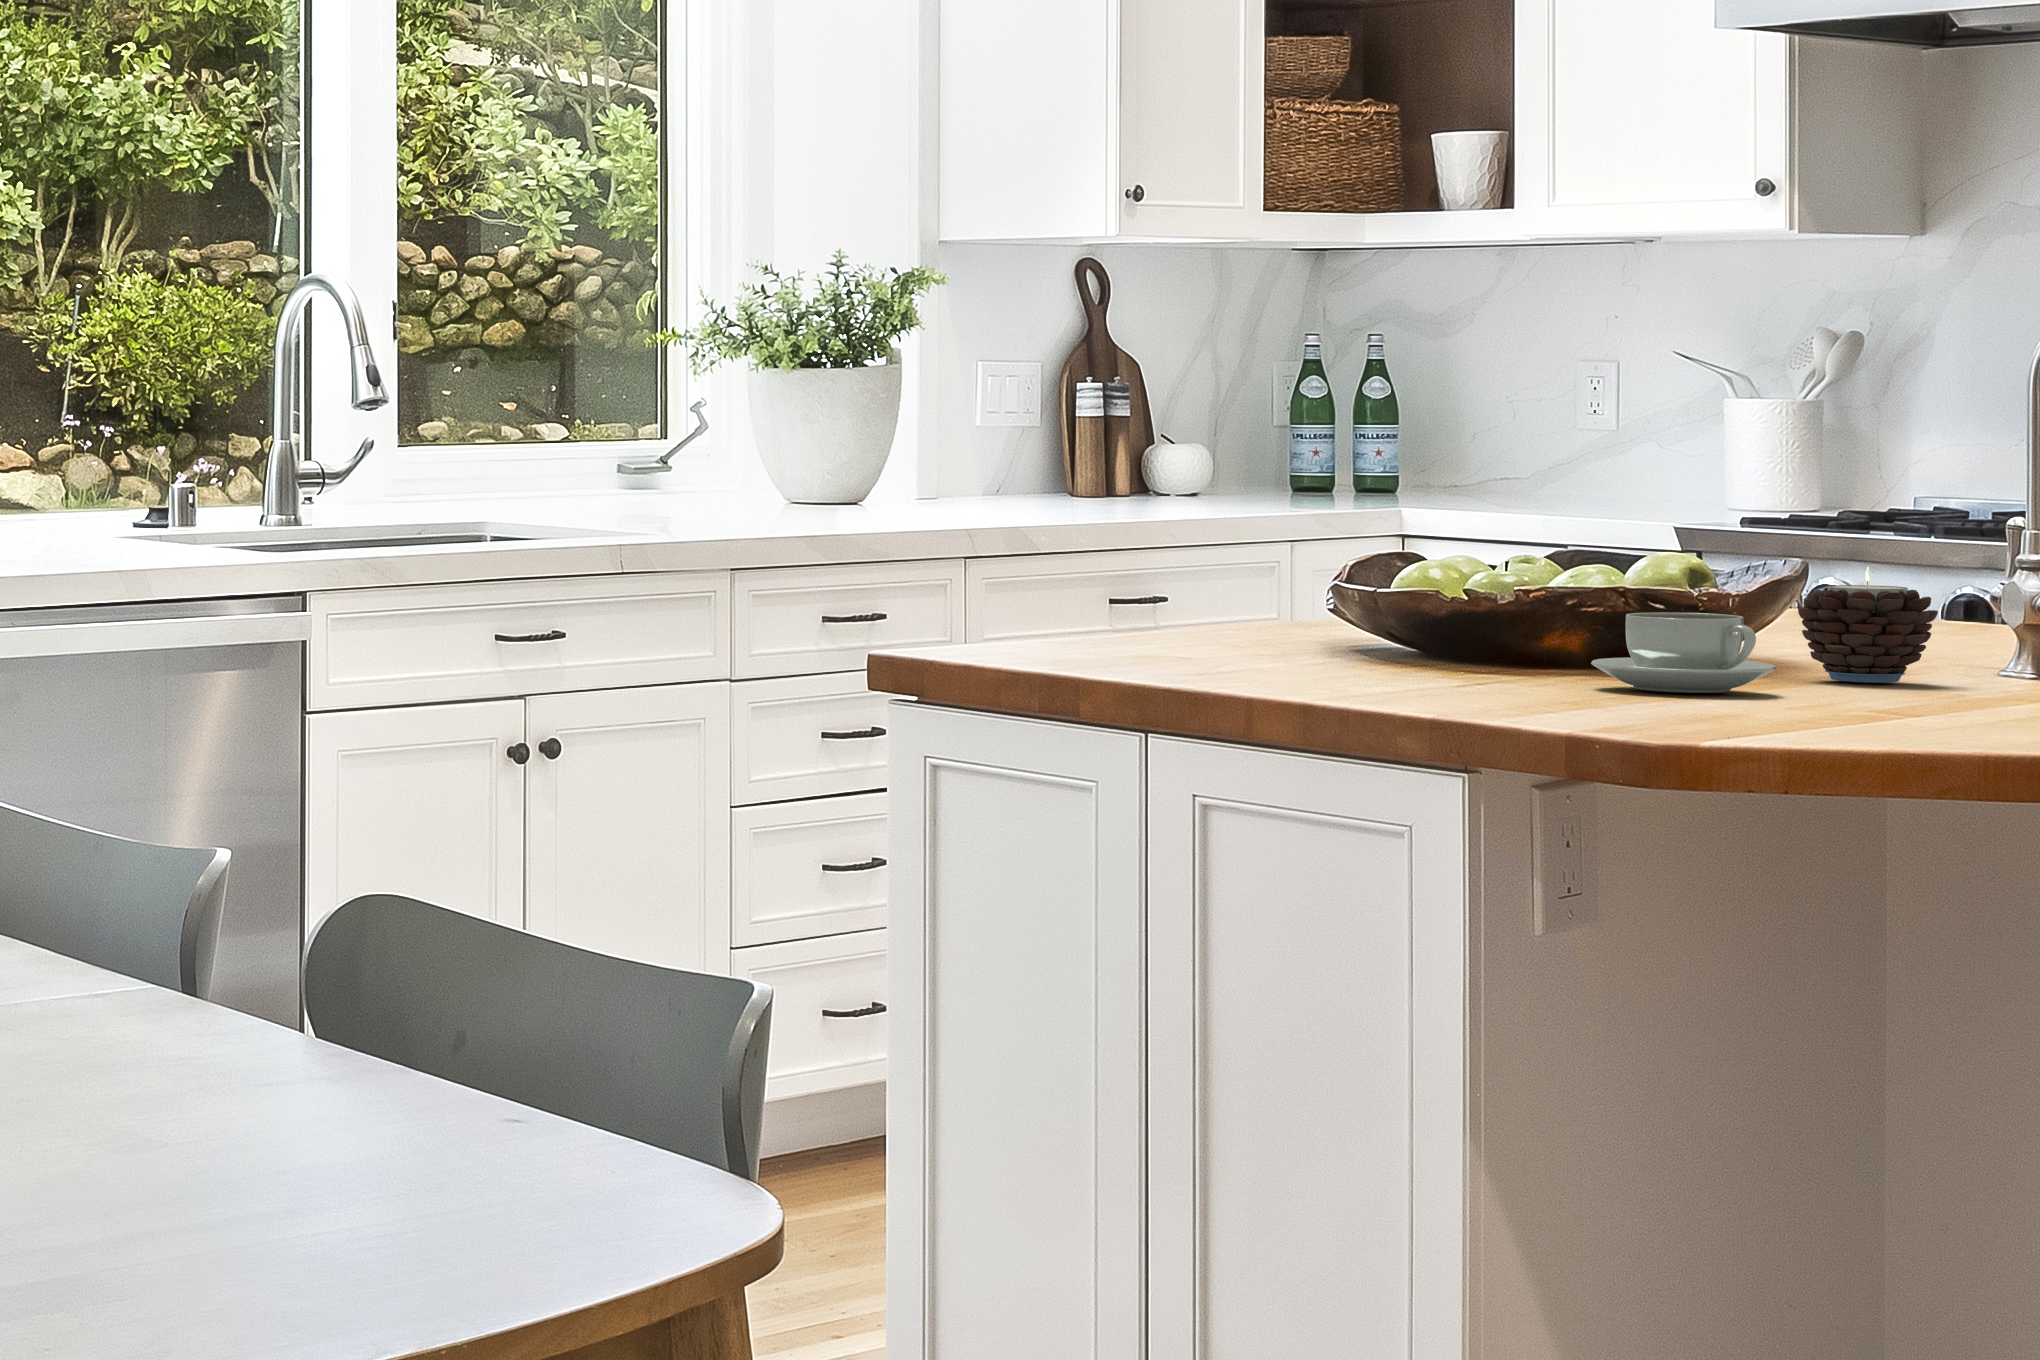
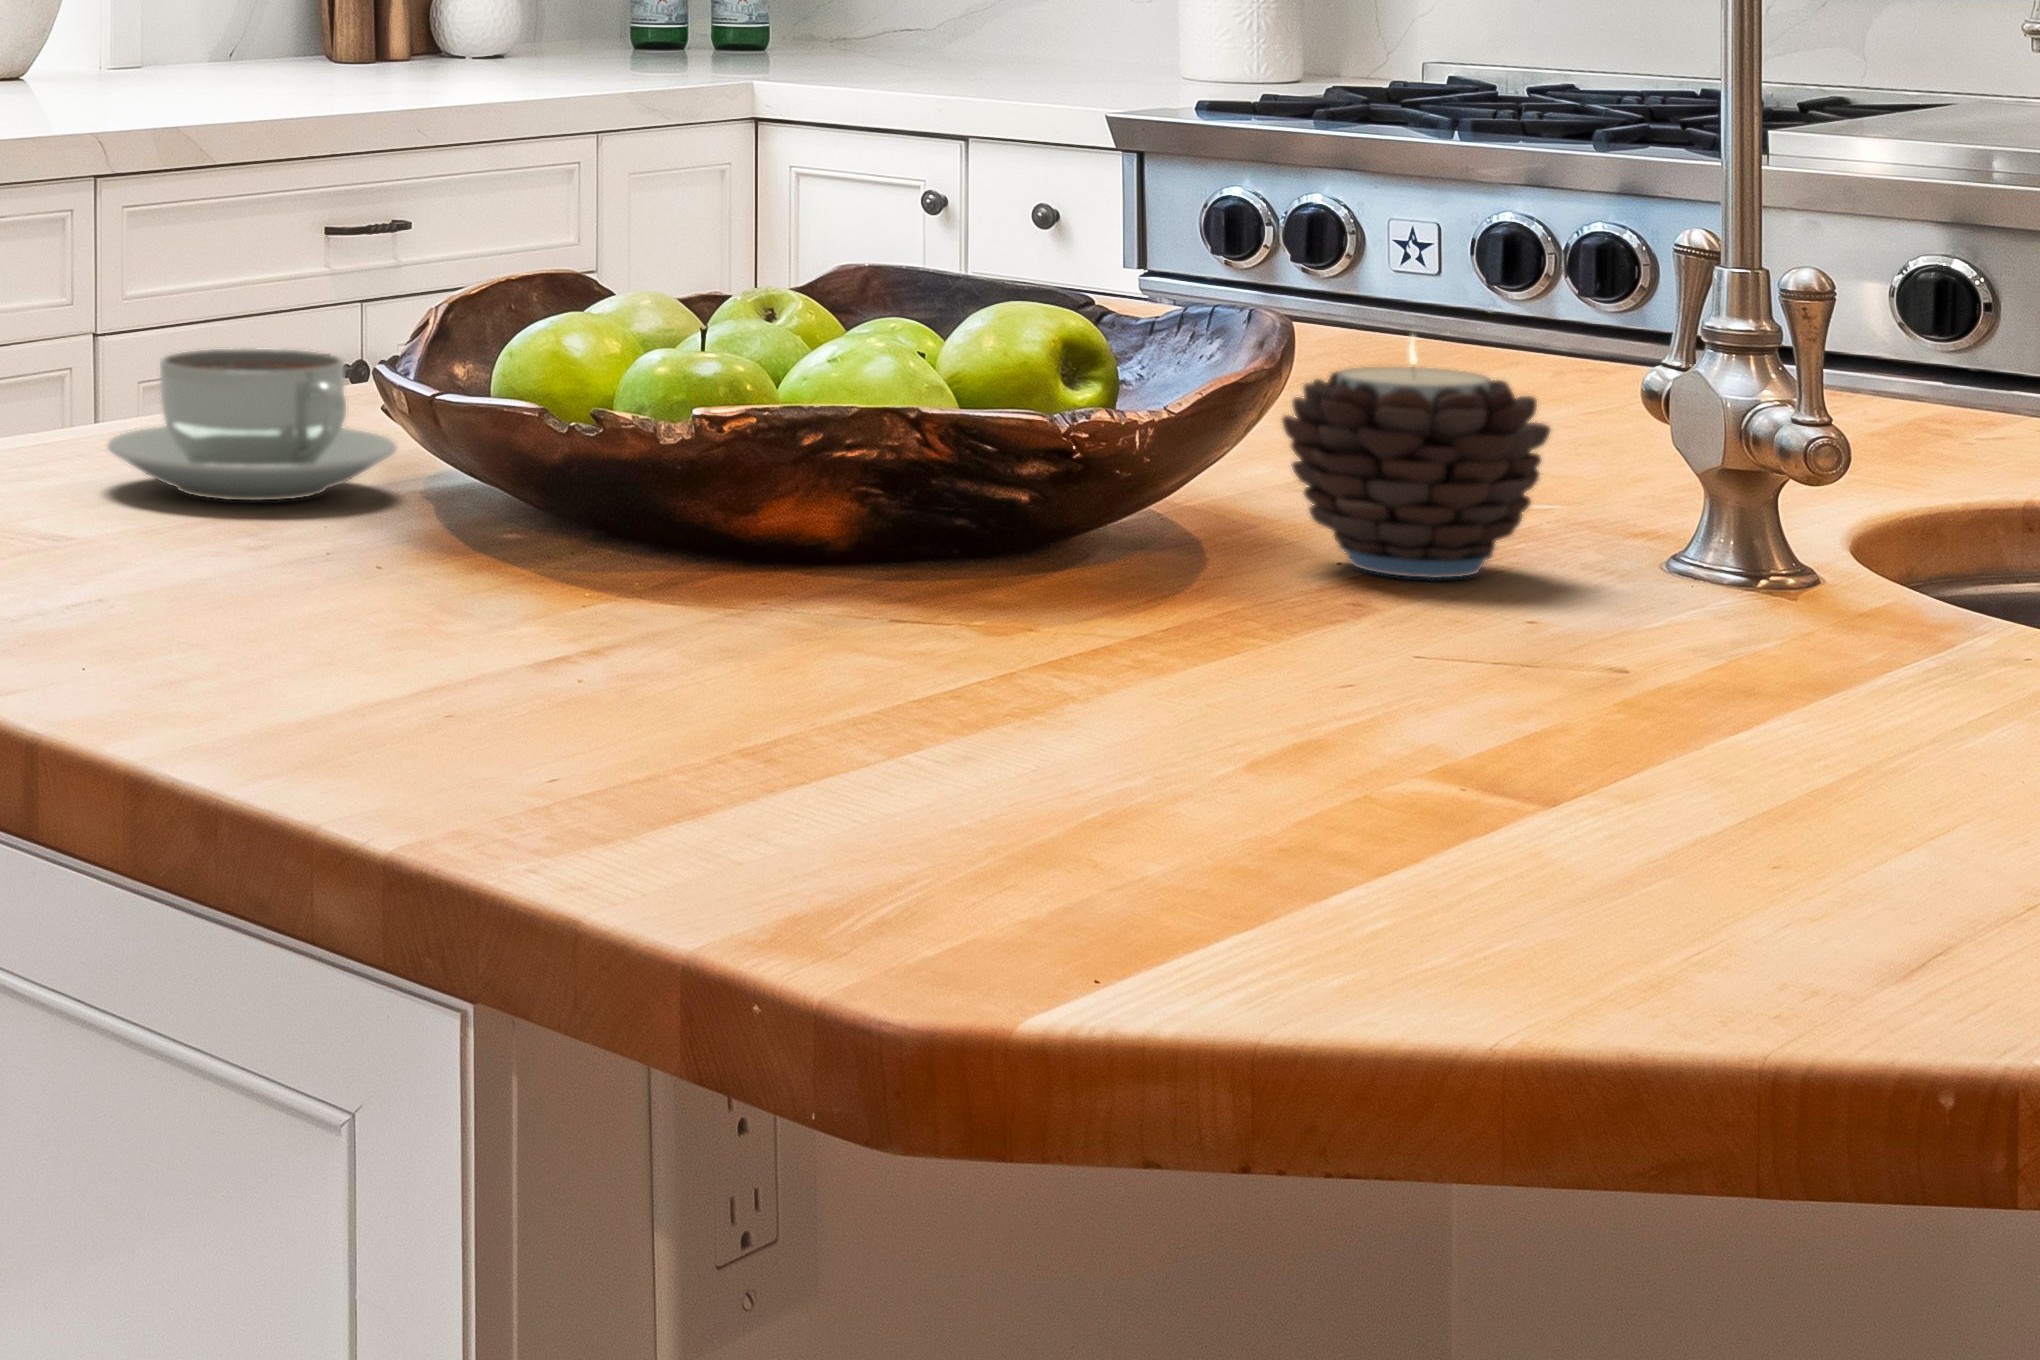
coffee cup: present [1591,612,1776,693] -> present [108,348,397,500]

